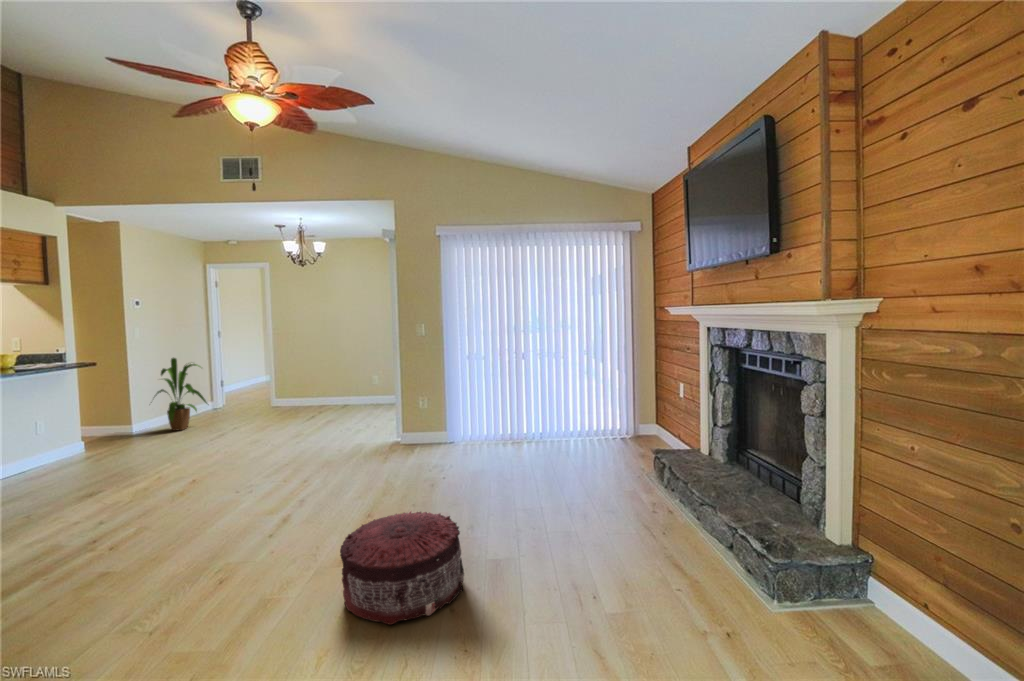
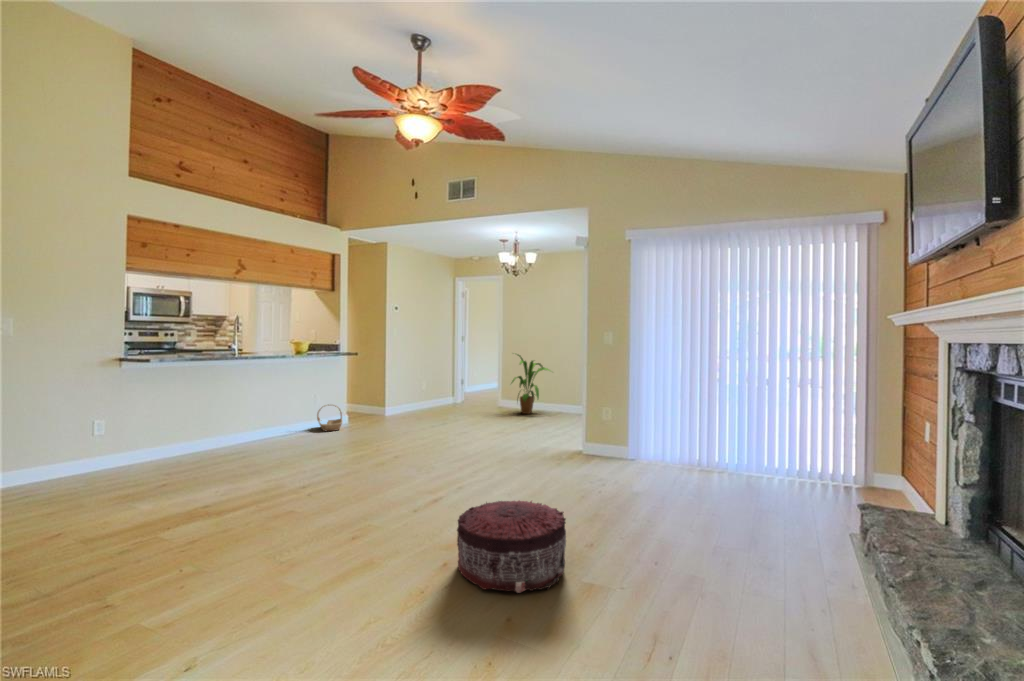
house plant: present [157,358,207,431] -> present [512,354,550,414]
basket: none [38,434,84,471] -> present [317,404,343,431]

